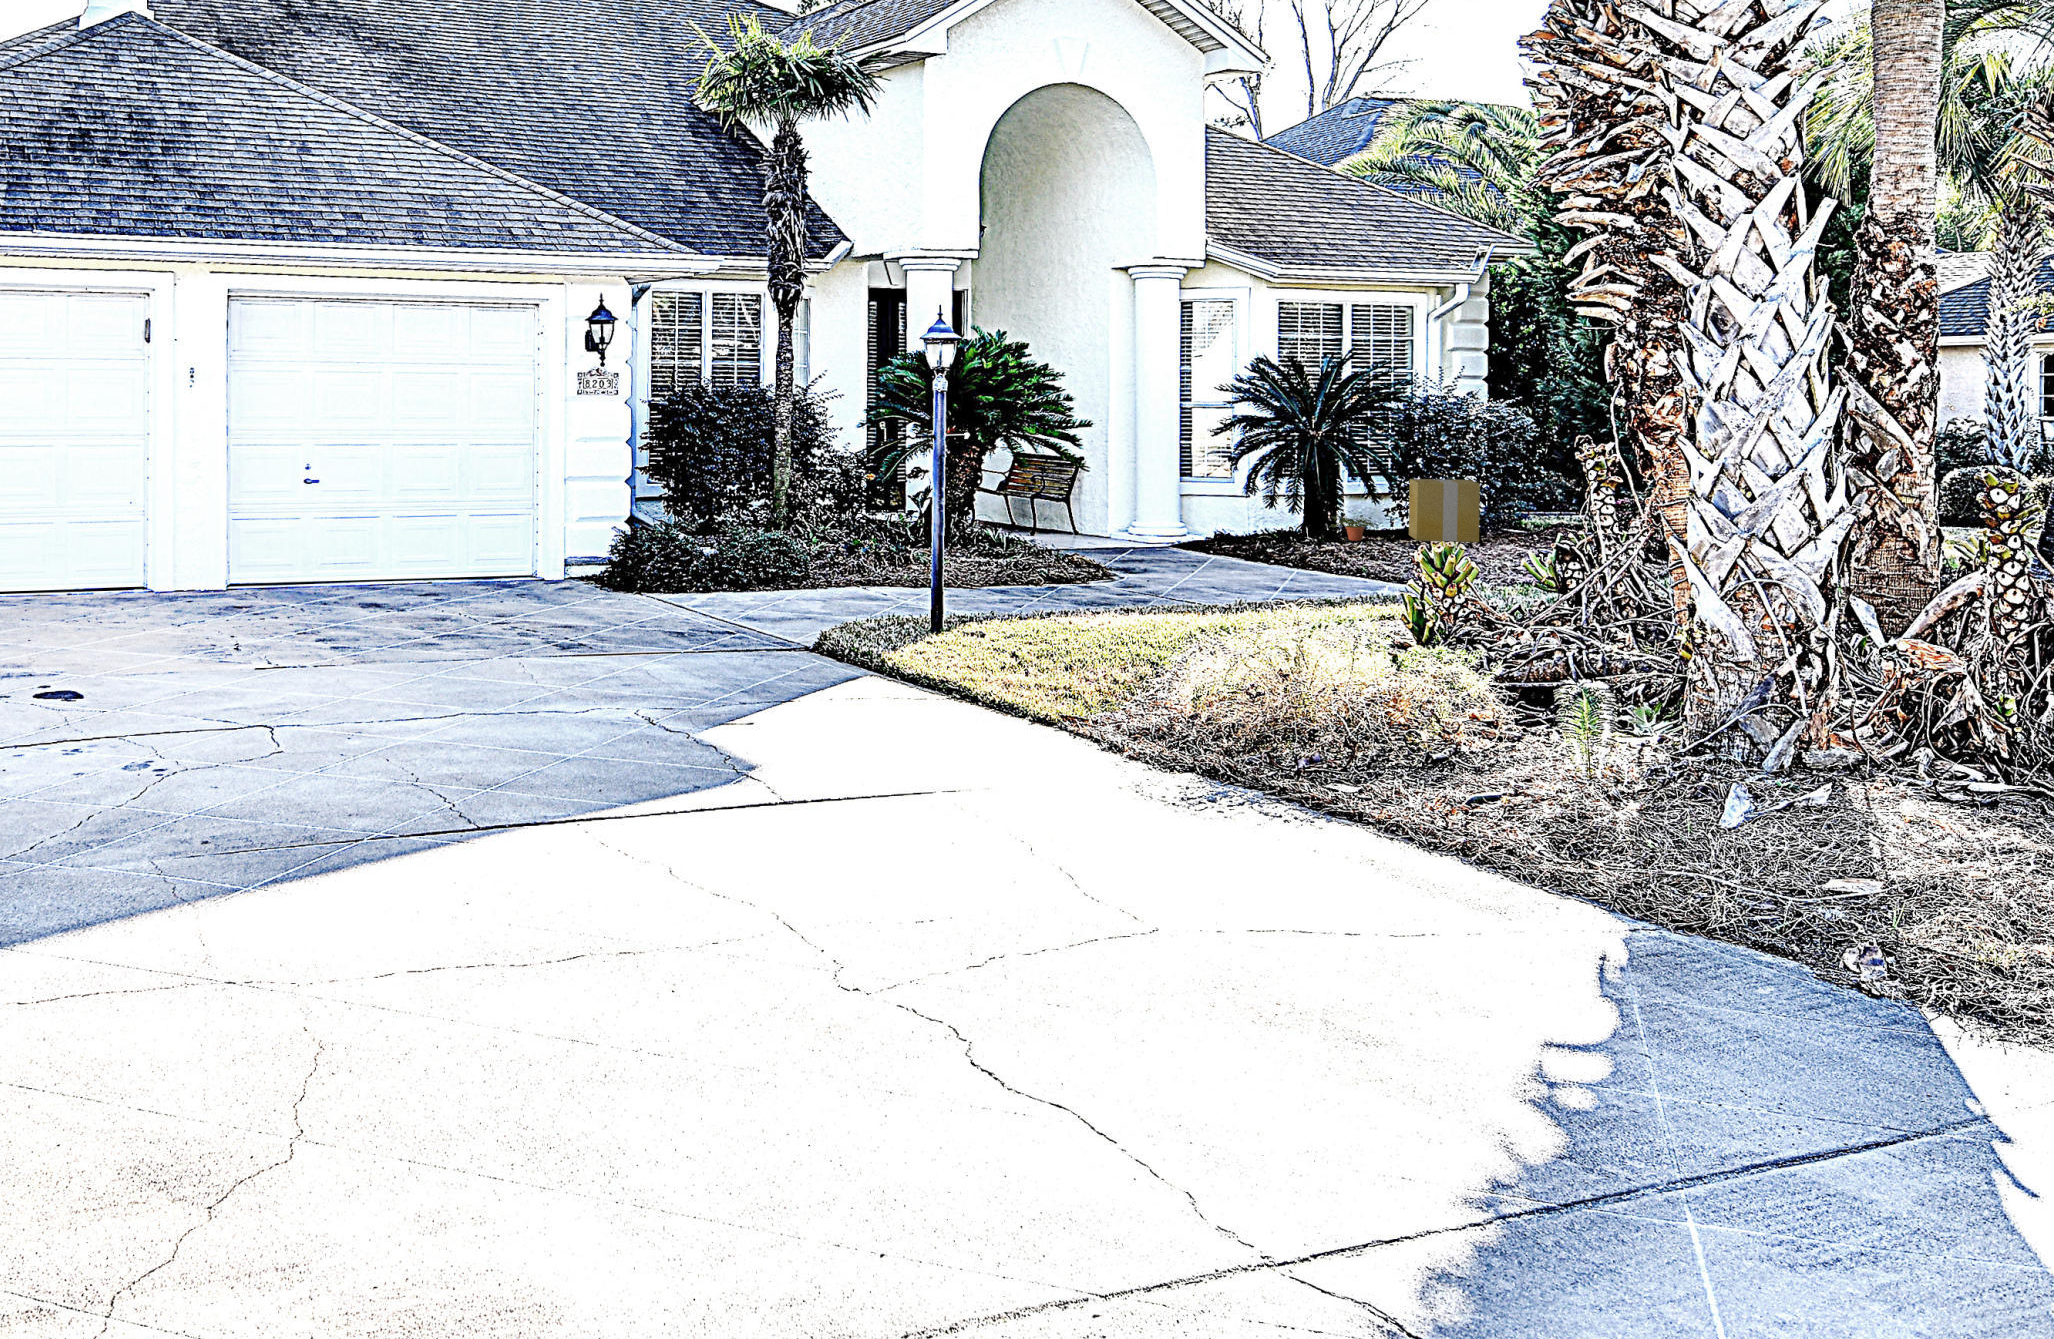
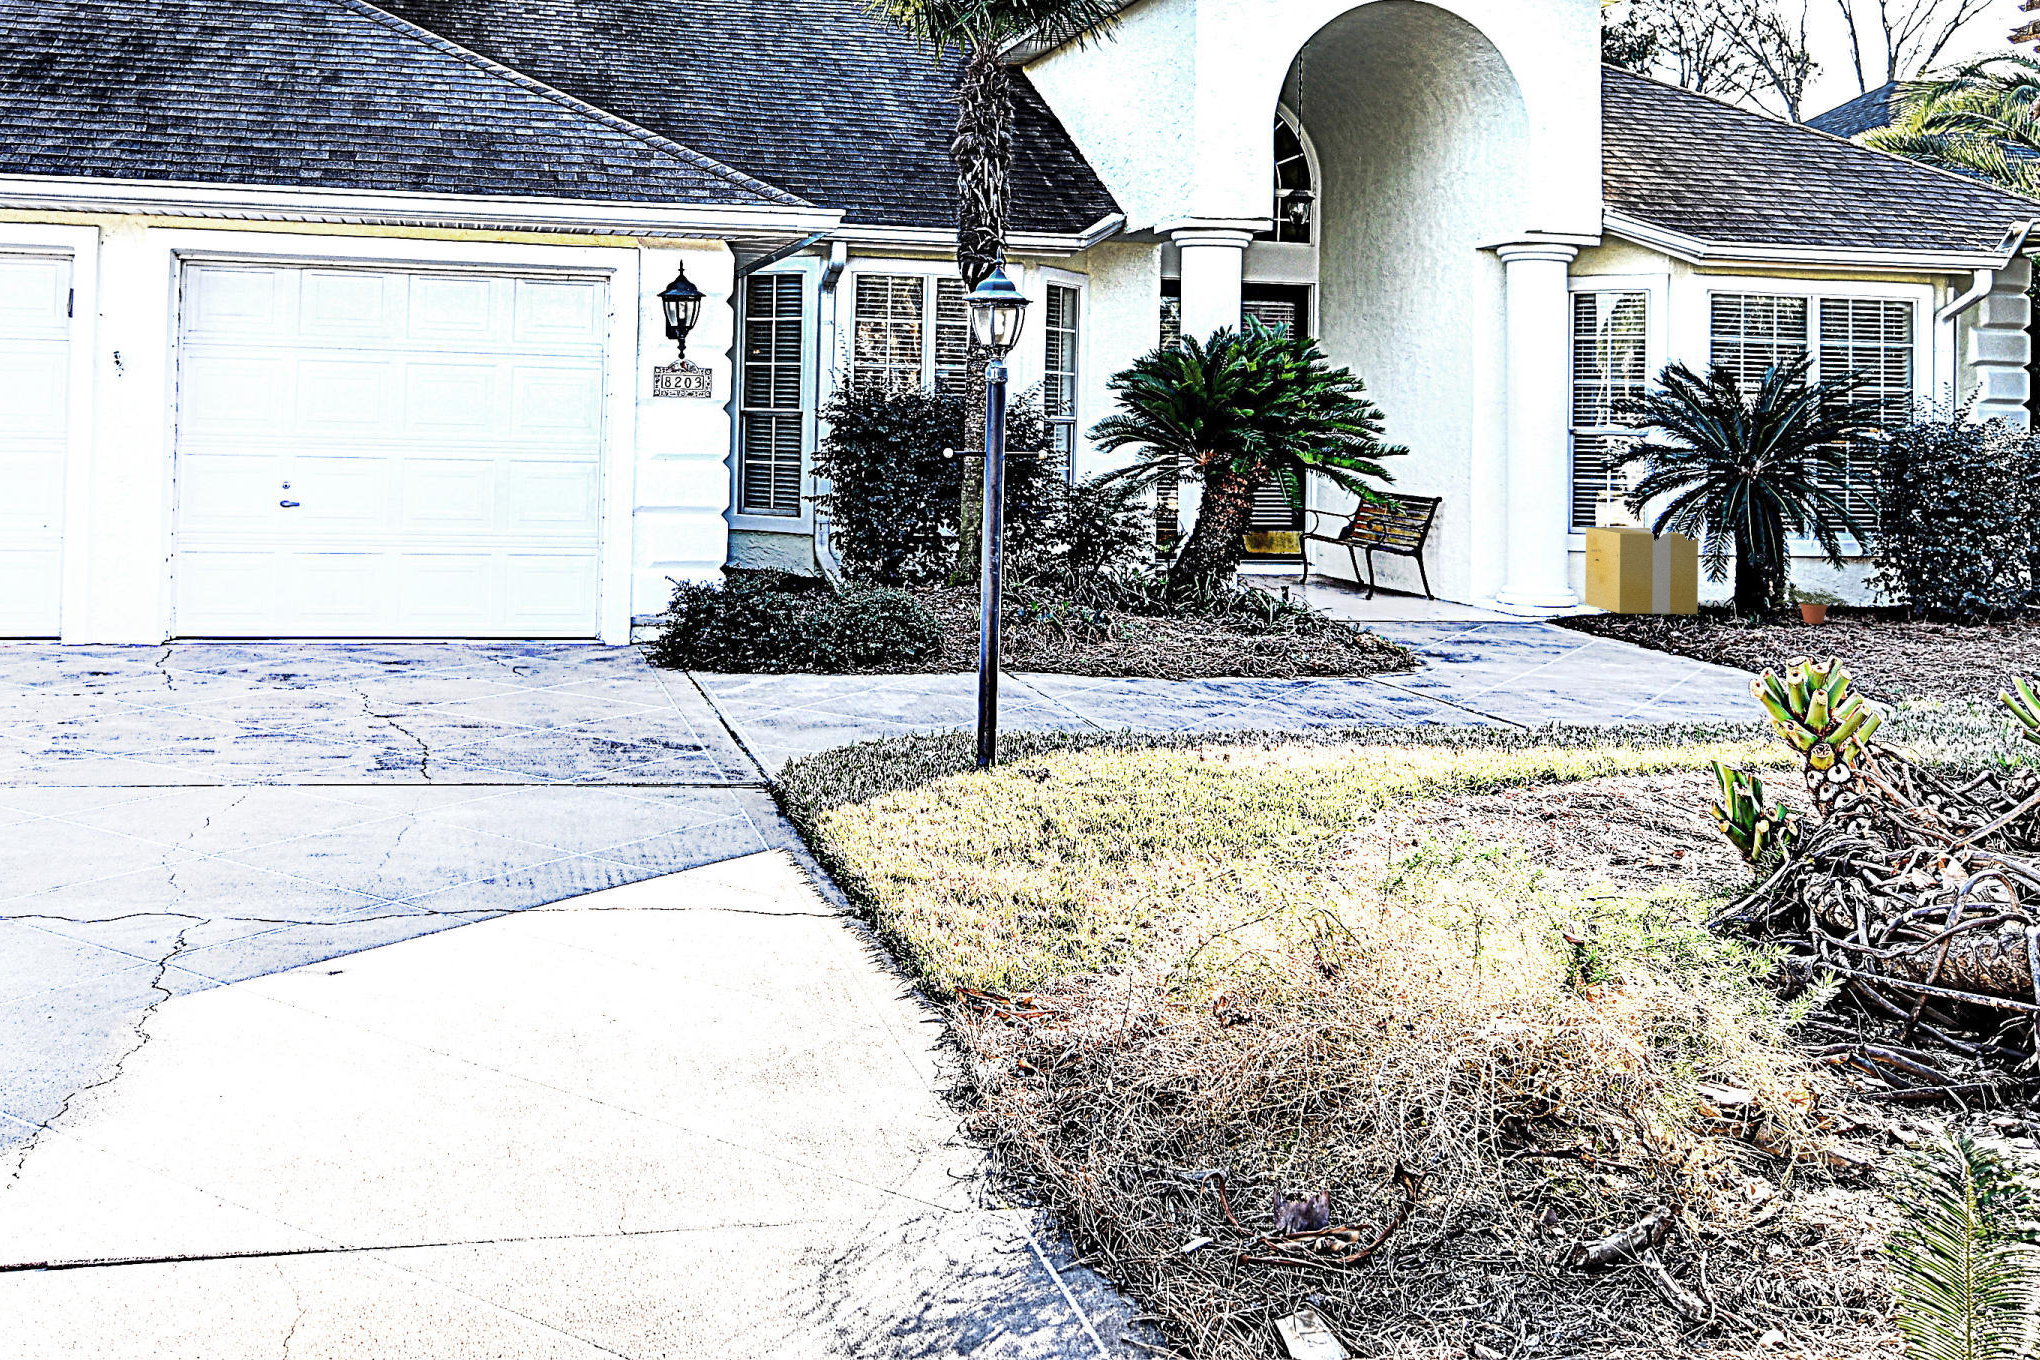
cardboard box: present [1409,479,1480,542] -> present [1585,527,1698,614]

